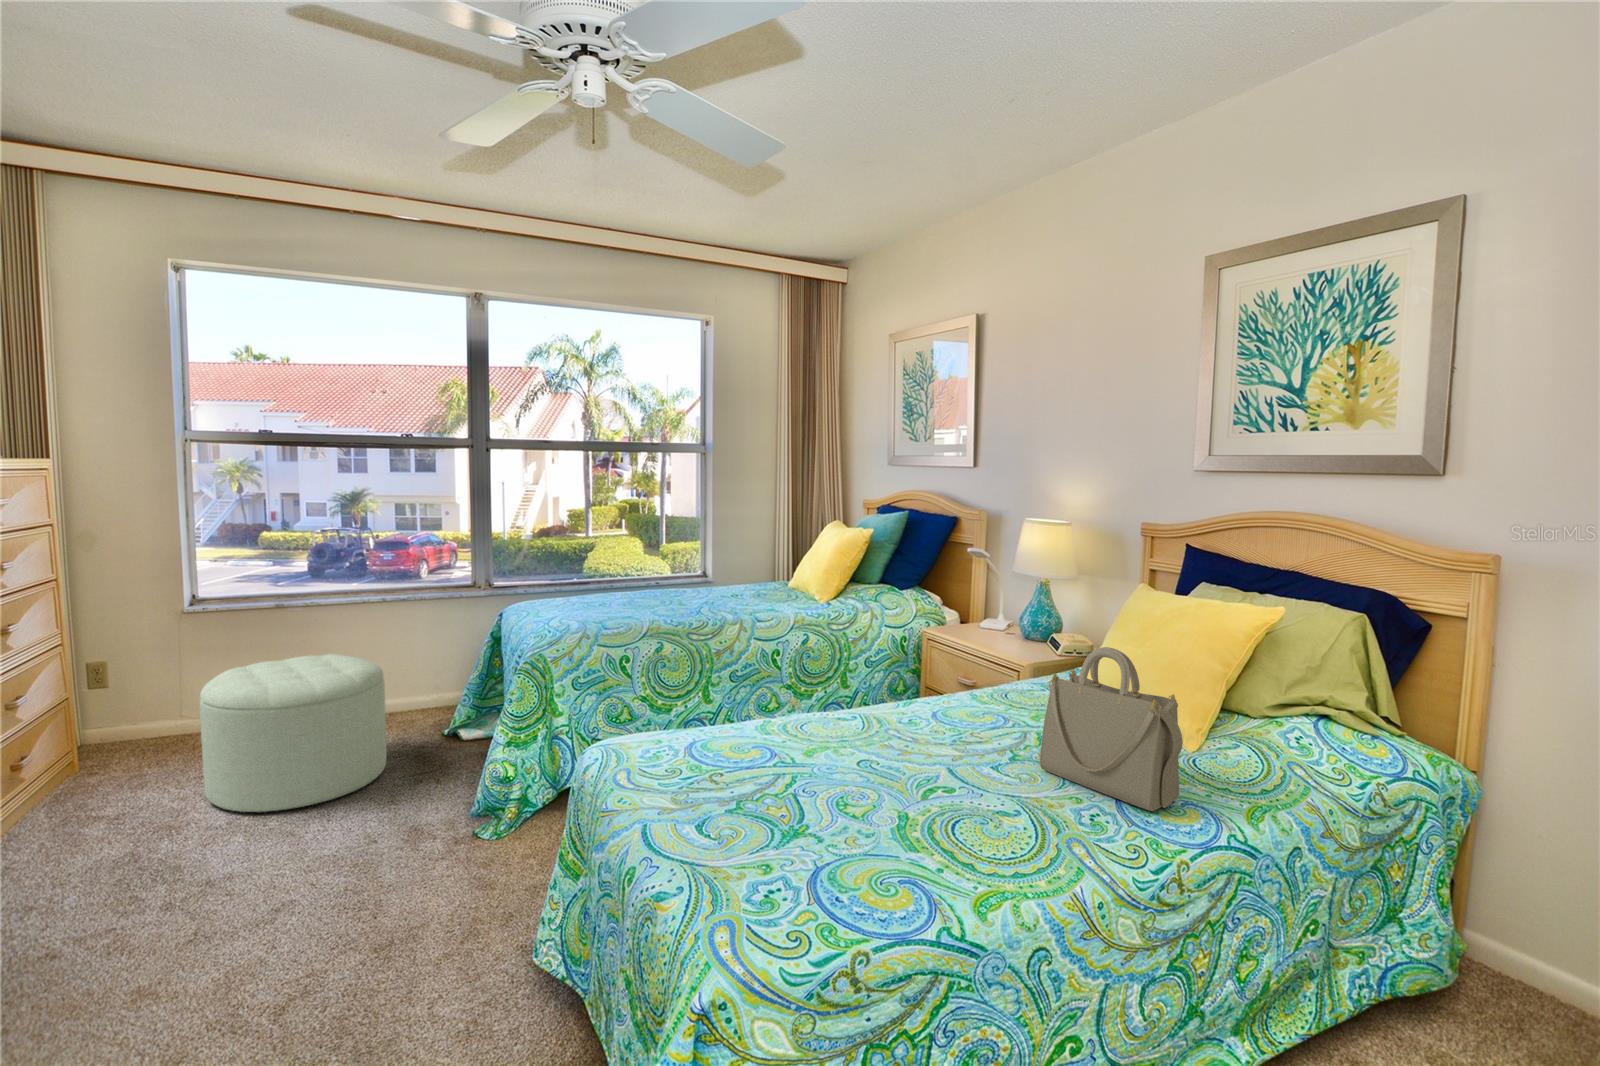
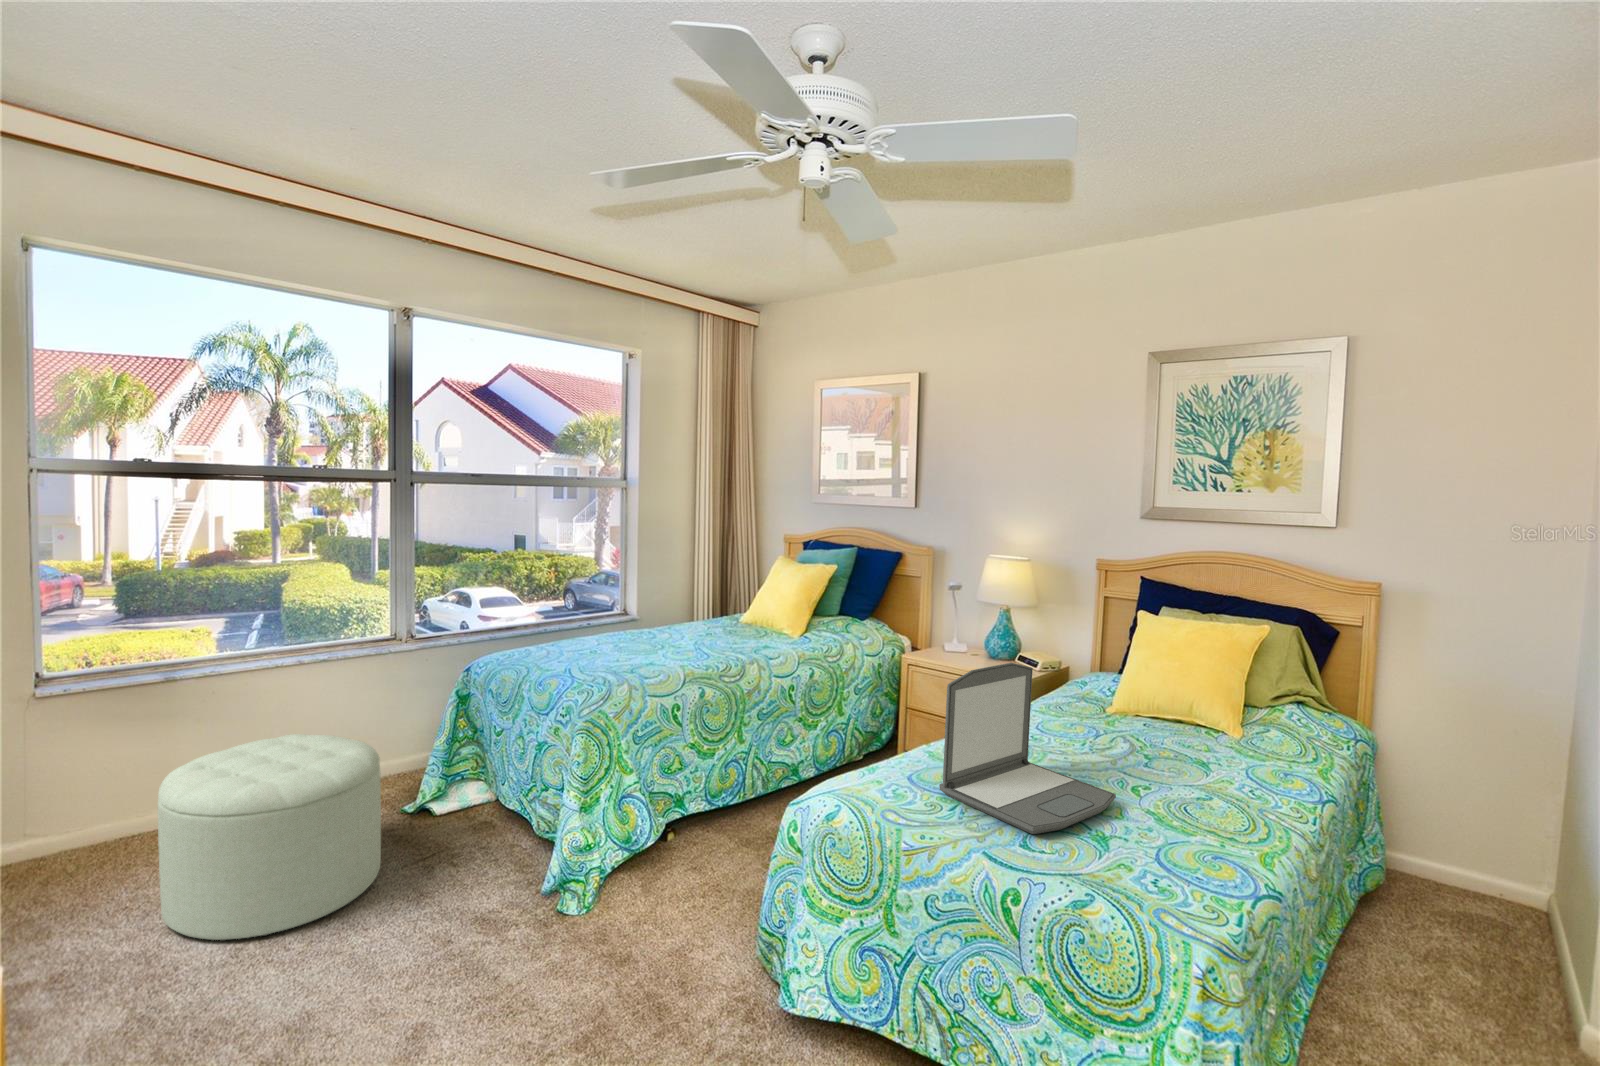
laptop: none [709,618,900,812] -> present [939,663,1116,834]
handbag: present [1040,647,1183,811] -> none [1167,670,1284,788]

